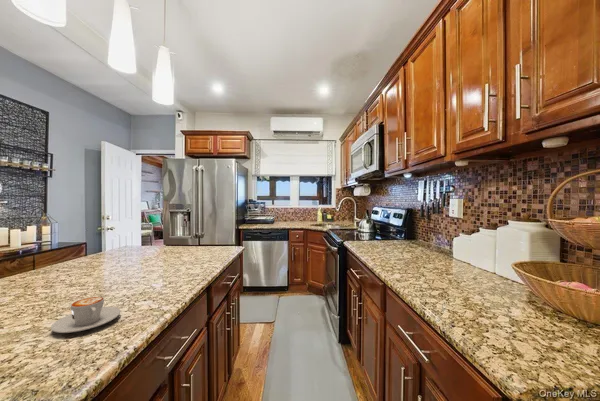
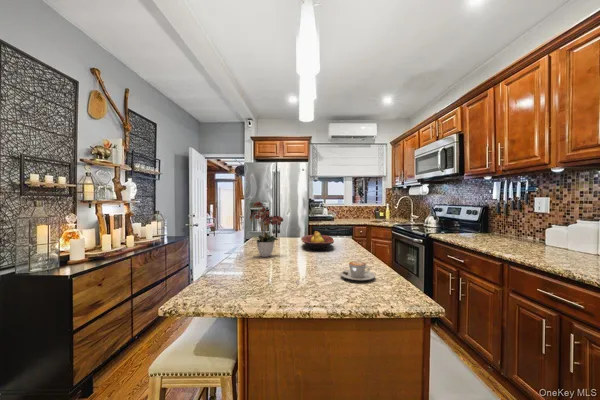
flower arrangement: none [29,201,99,279] -> present [250,202,283,257]
fruit bowl: none [140,241,197,267] -> present [301,231,334,250]

